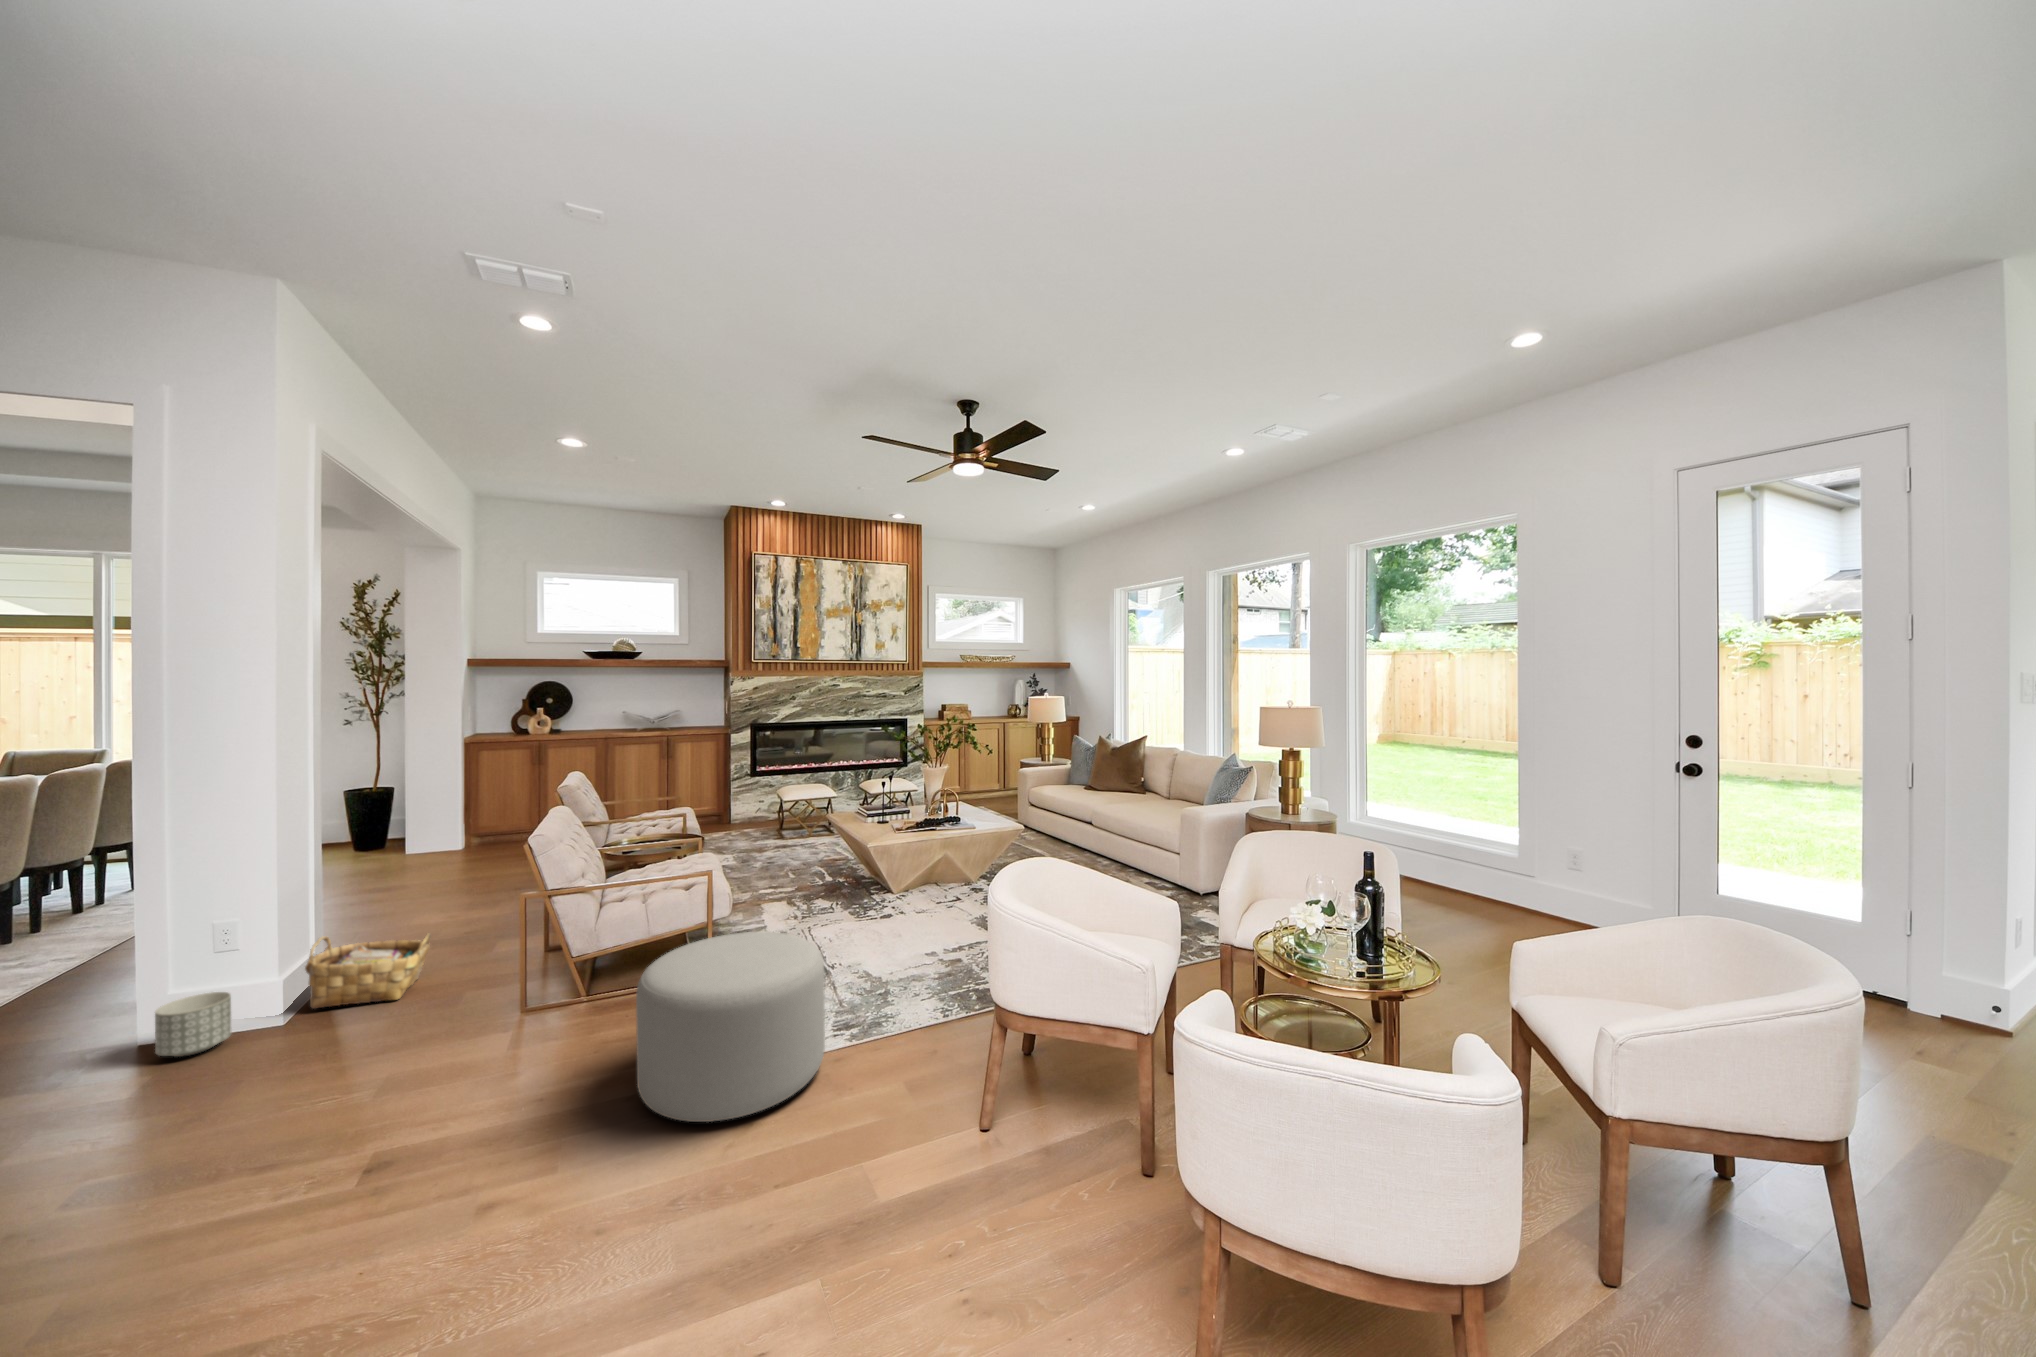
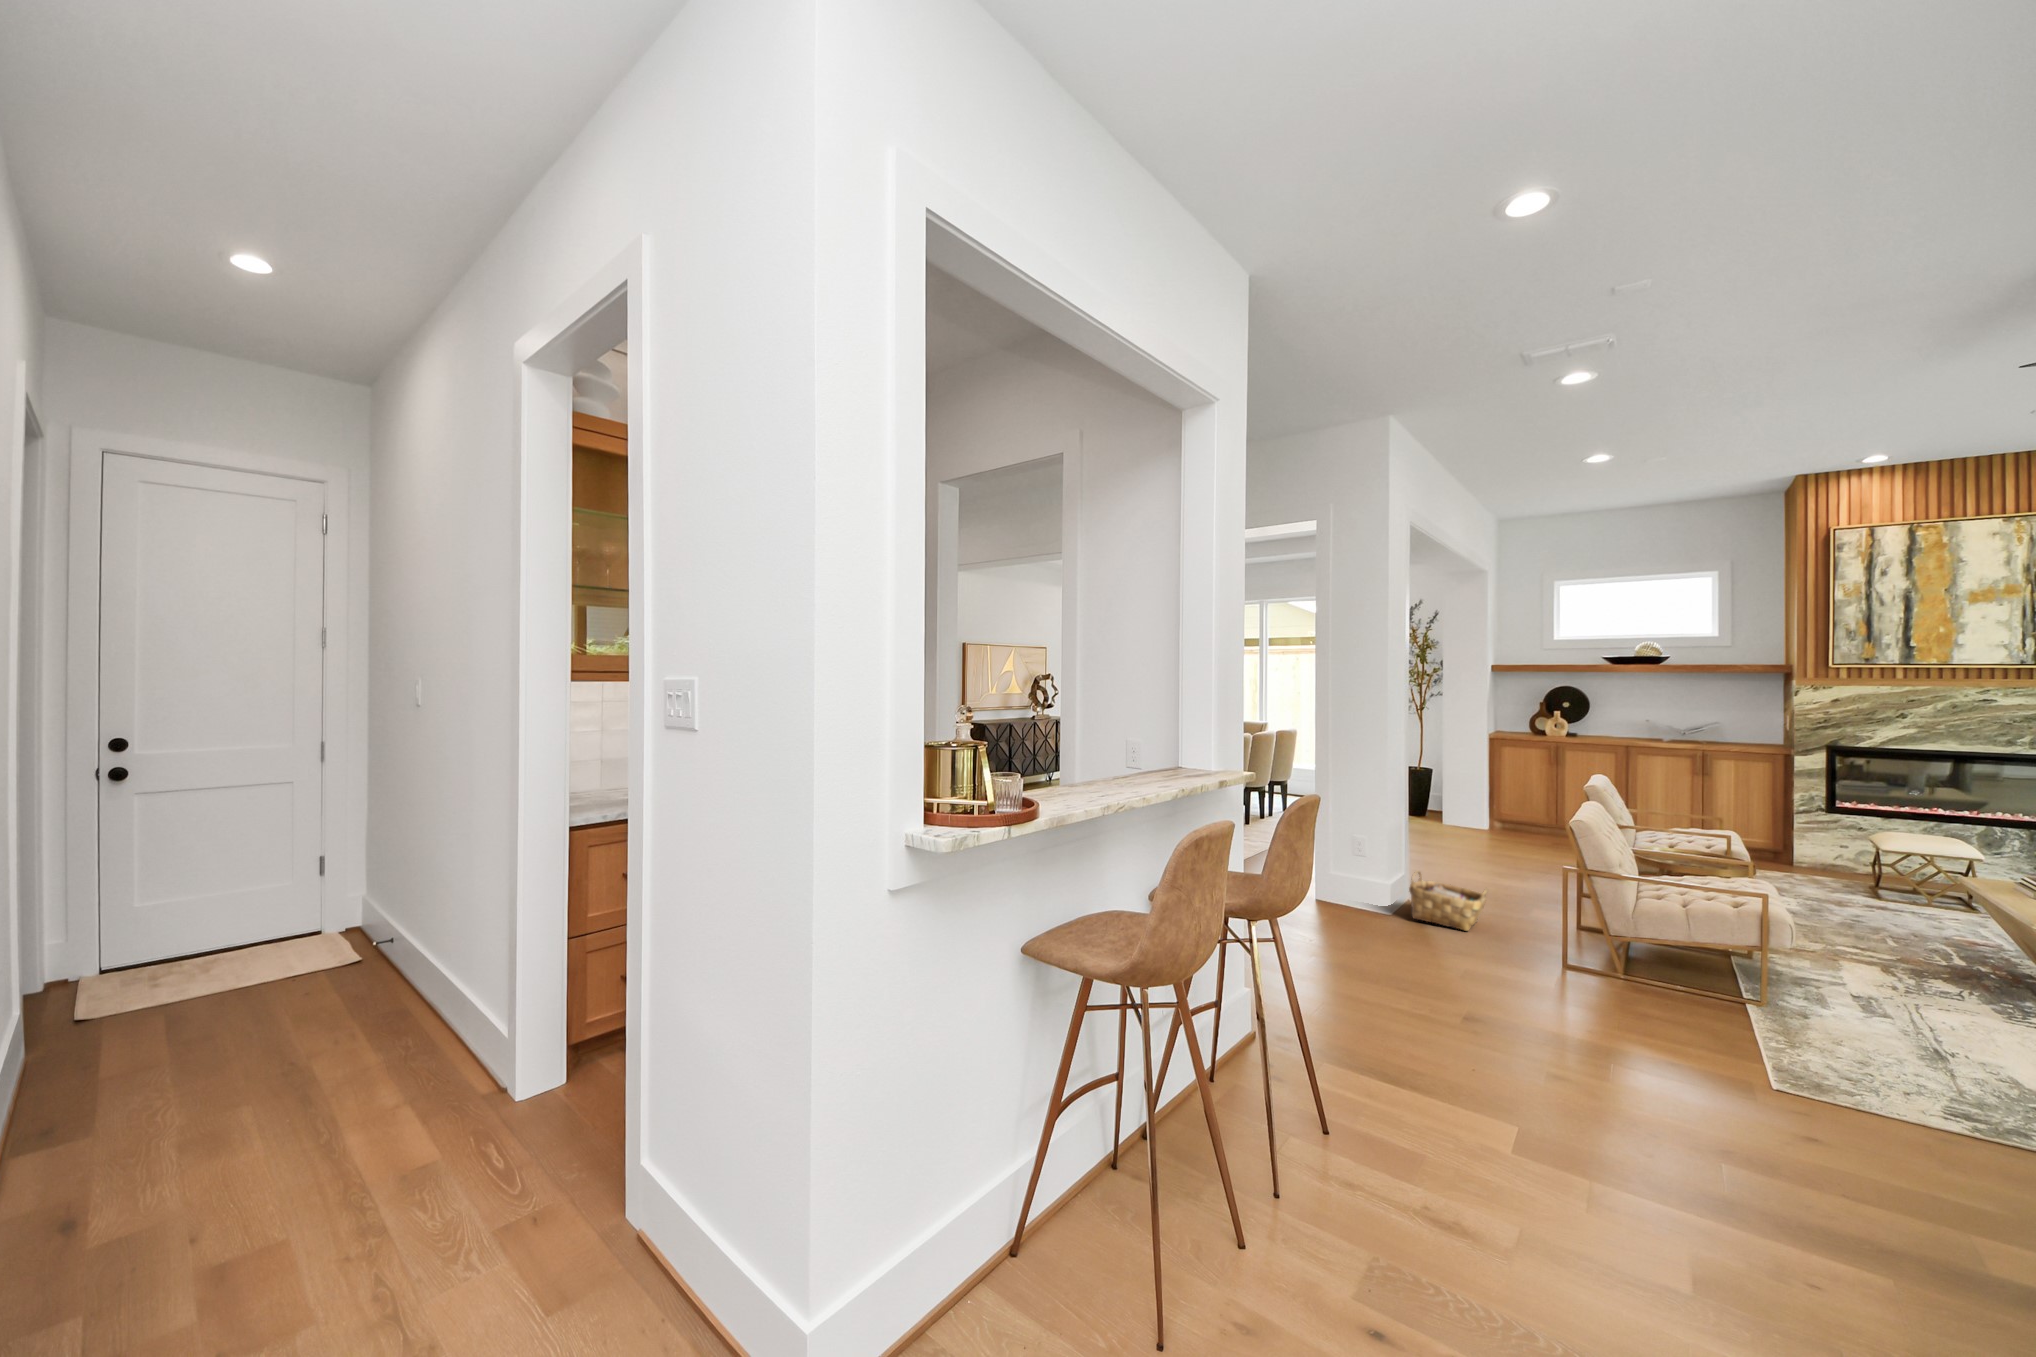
ottoman: present [636,932,825,1122] -> none [1685,953,1927,1138]
planter: present [155,992,231,1057] -> none [1338,887,1373,923]

